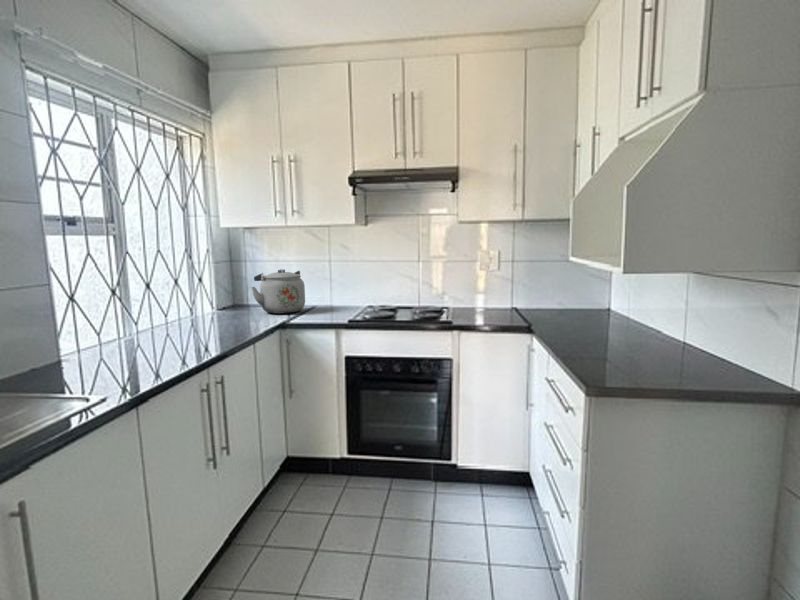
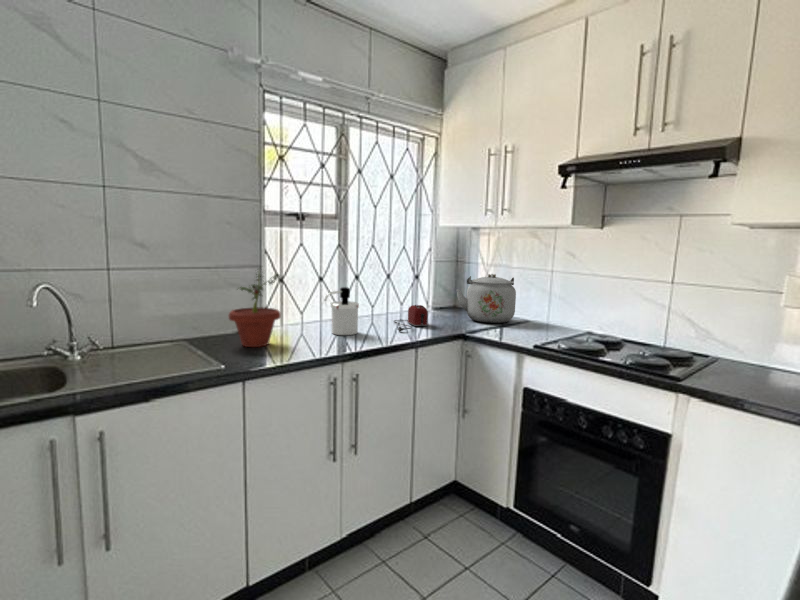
potted plant: none [52,281,121,375] -> present [229,274,281,347]
soap dispenser: none [151,296,185,346] -> present [324,287,359,335]
toaster: none [199,305,240,333] -> present [394,305,428,332]

